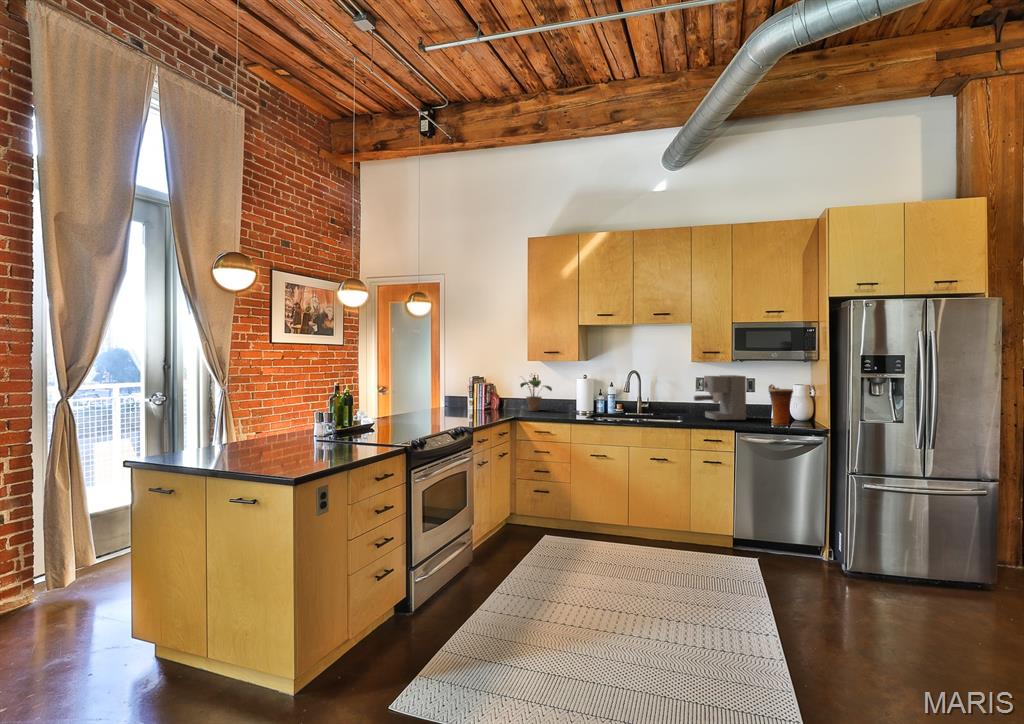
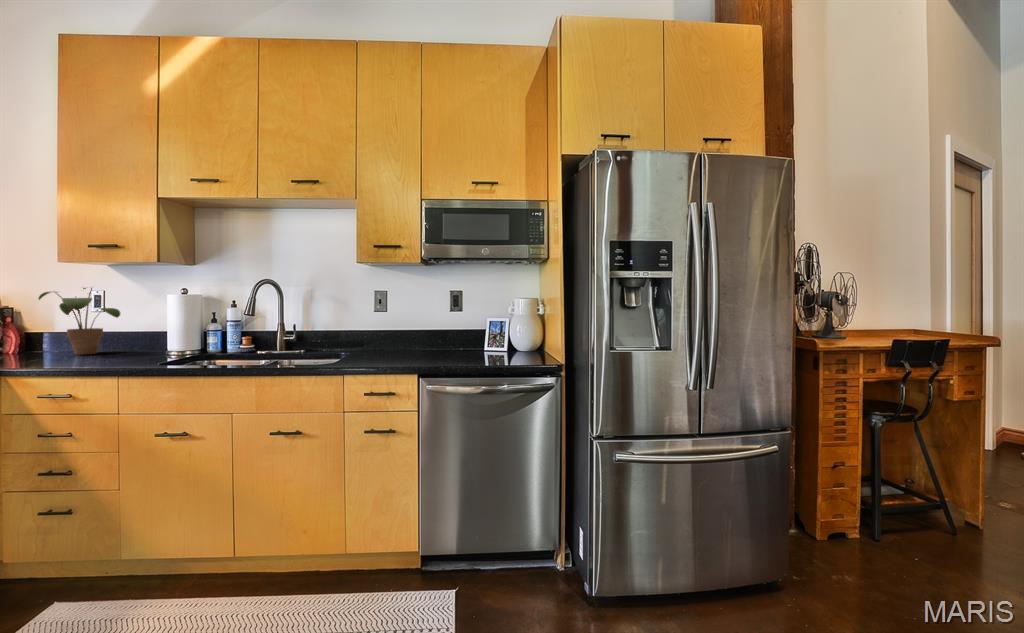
coffee maker: present [694,375,746,420] -> none [361,284,445,358]
vase: present [768,384,793,425] -> none [476,294,513,362]

